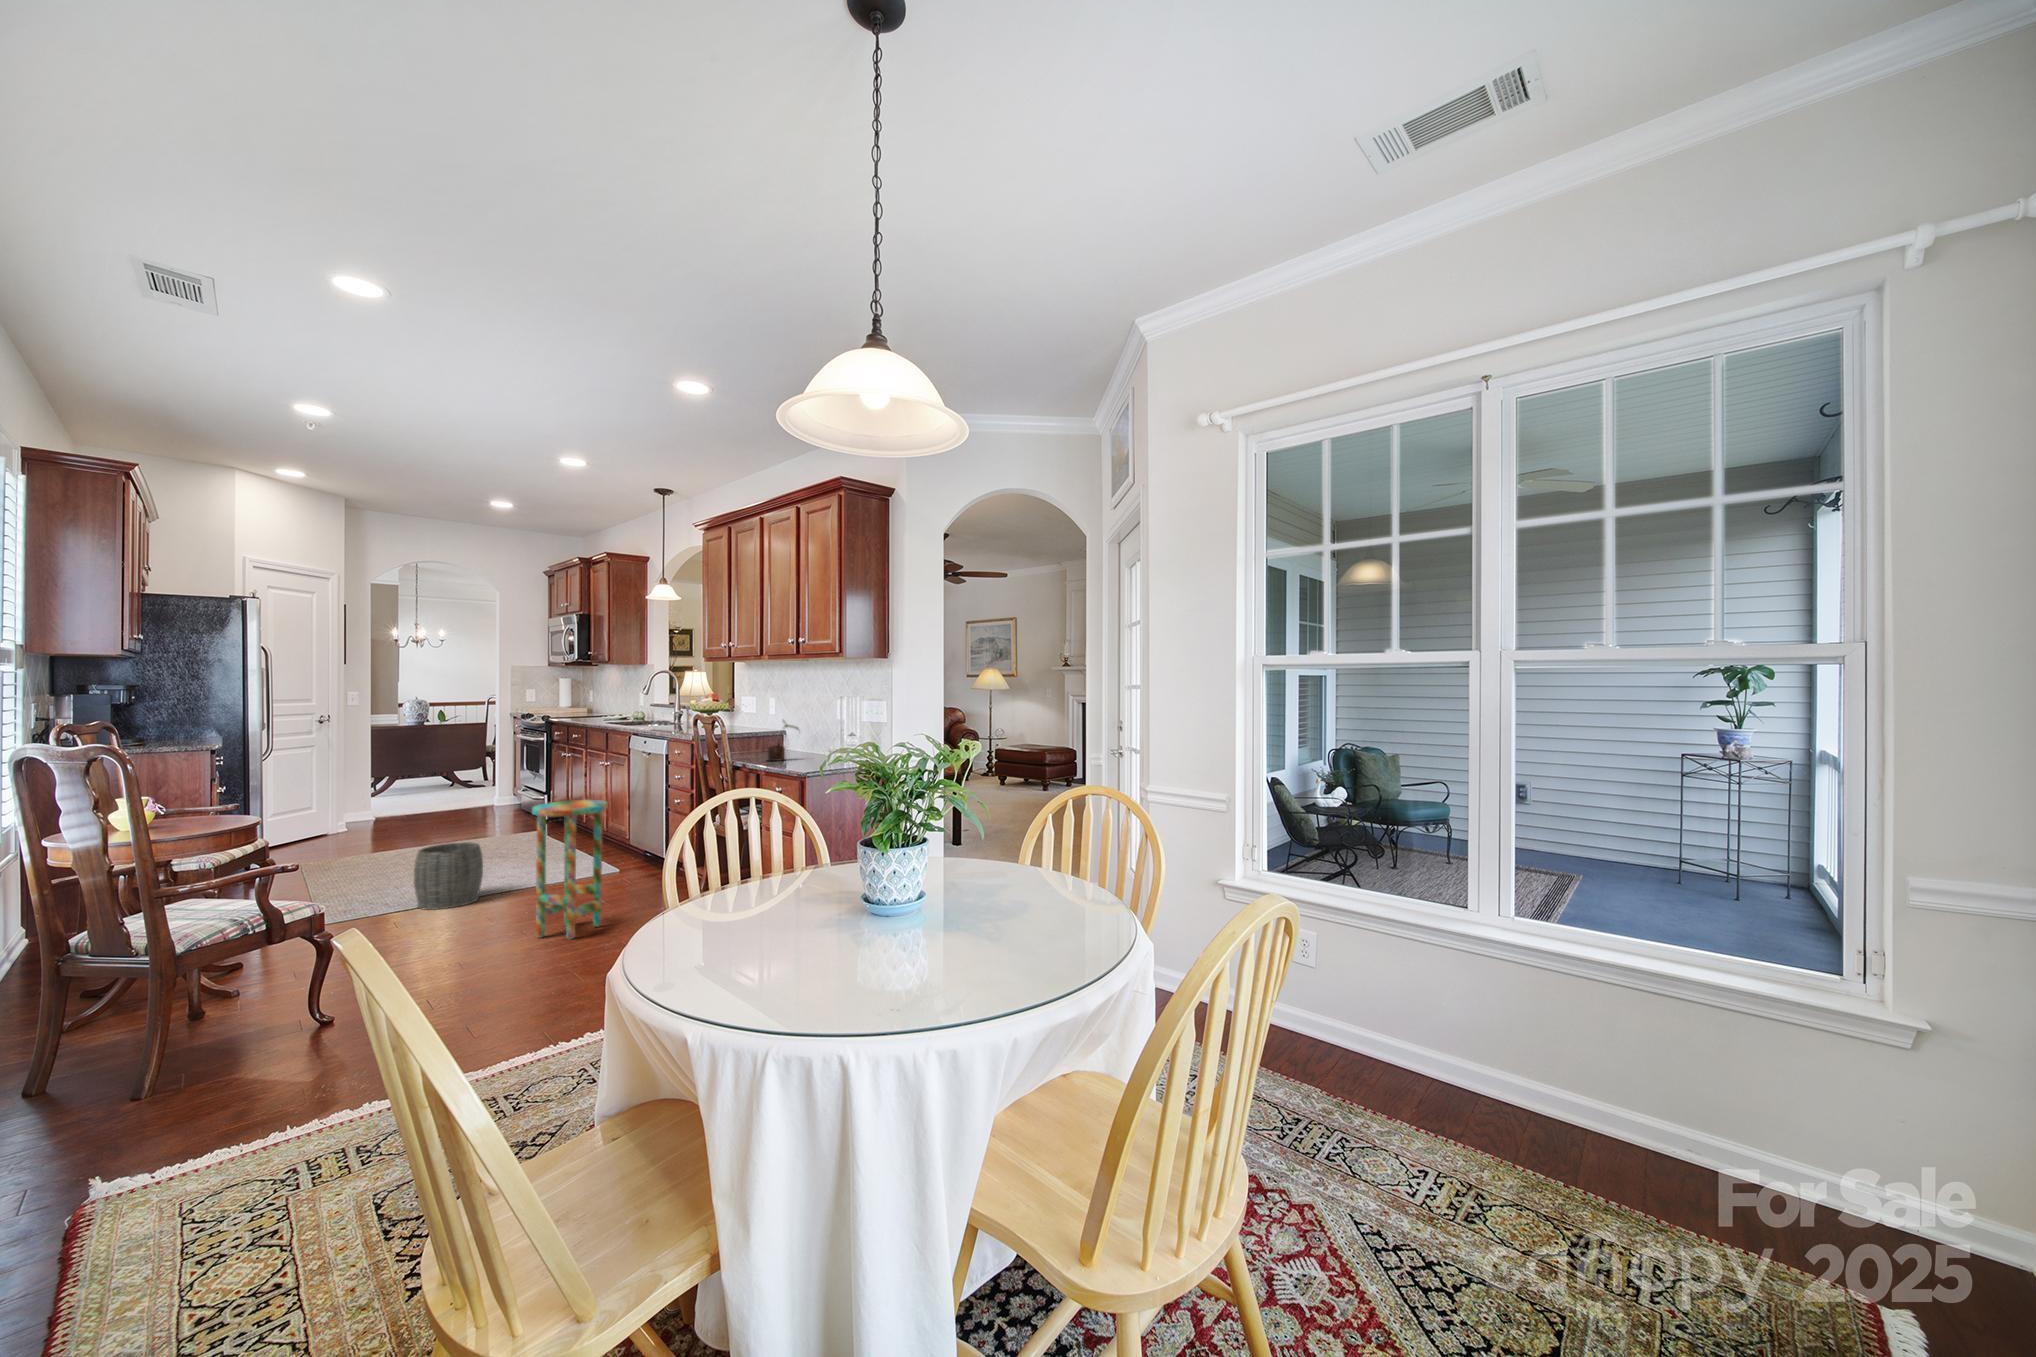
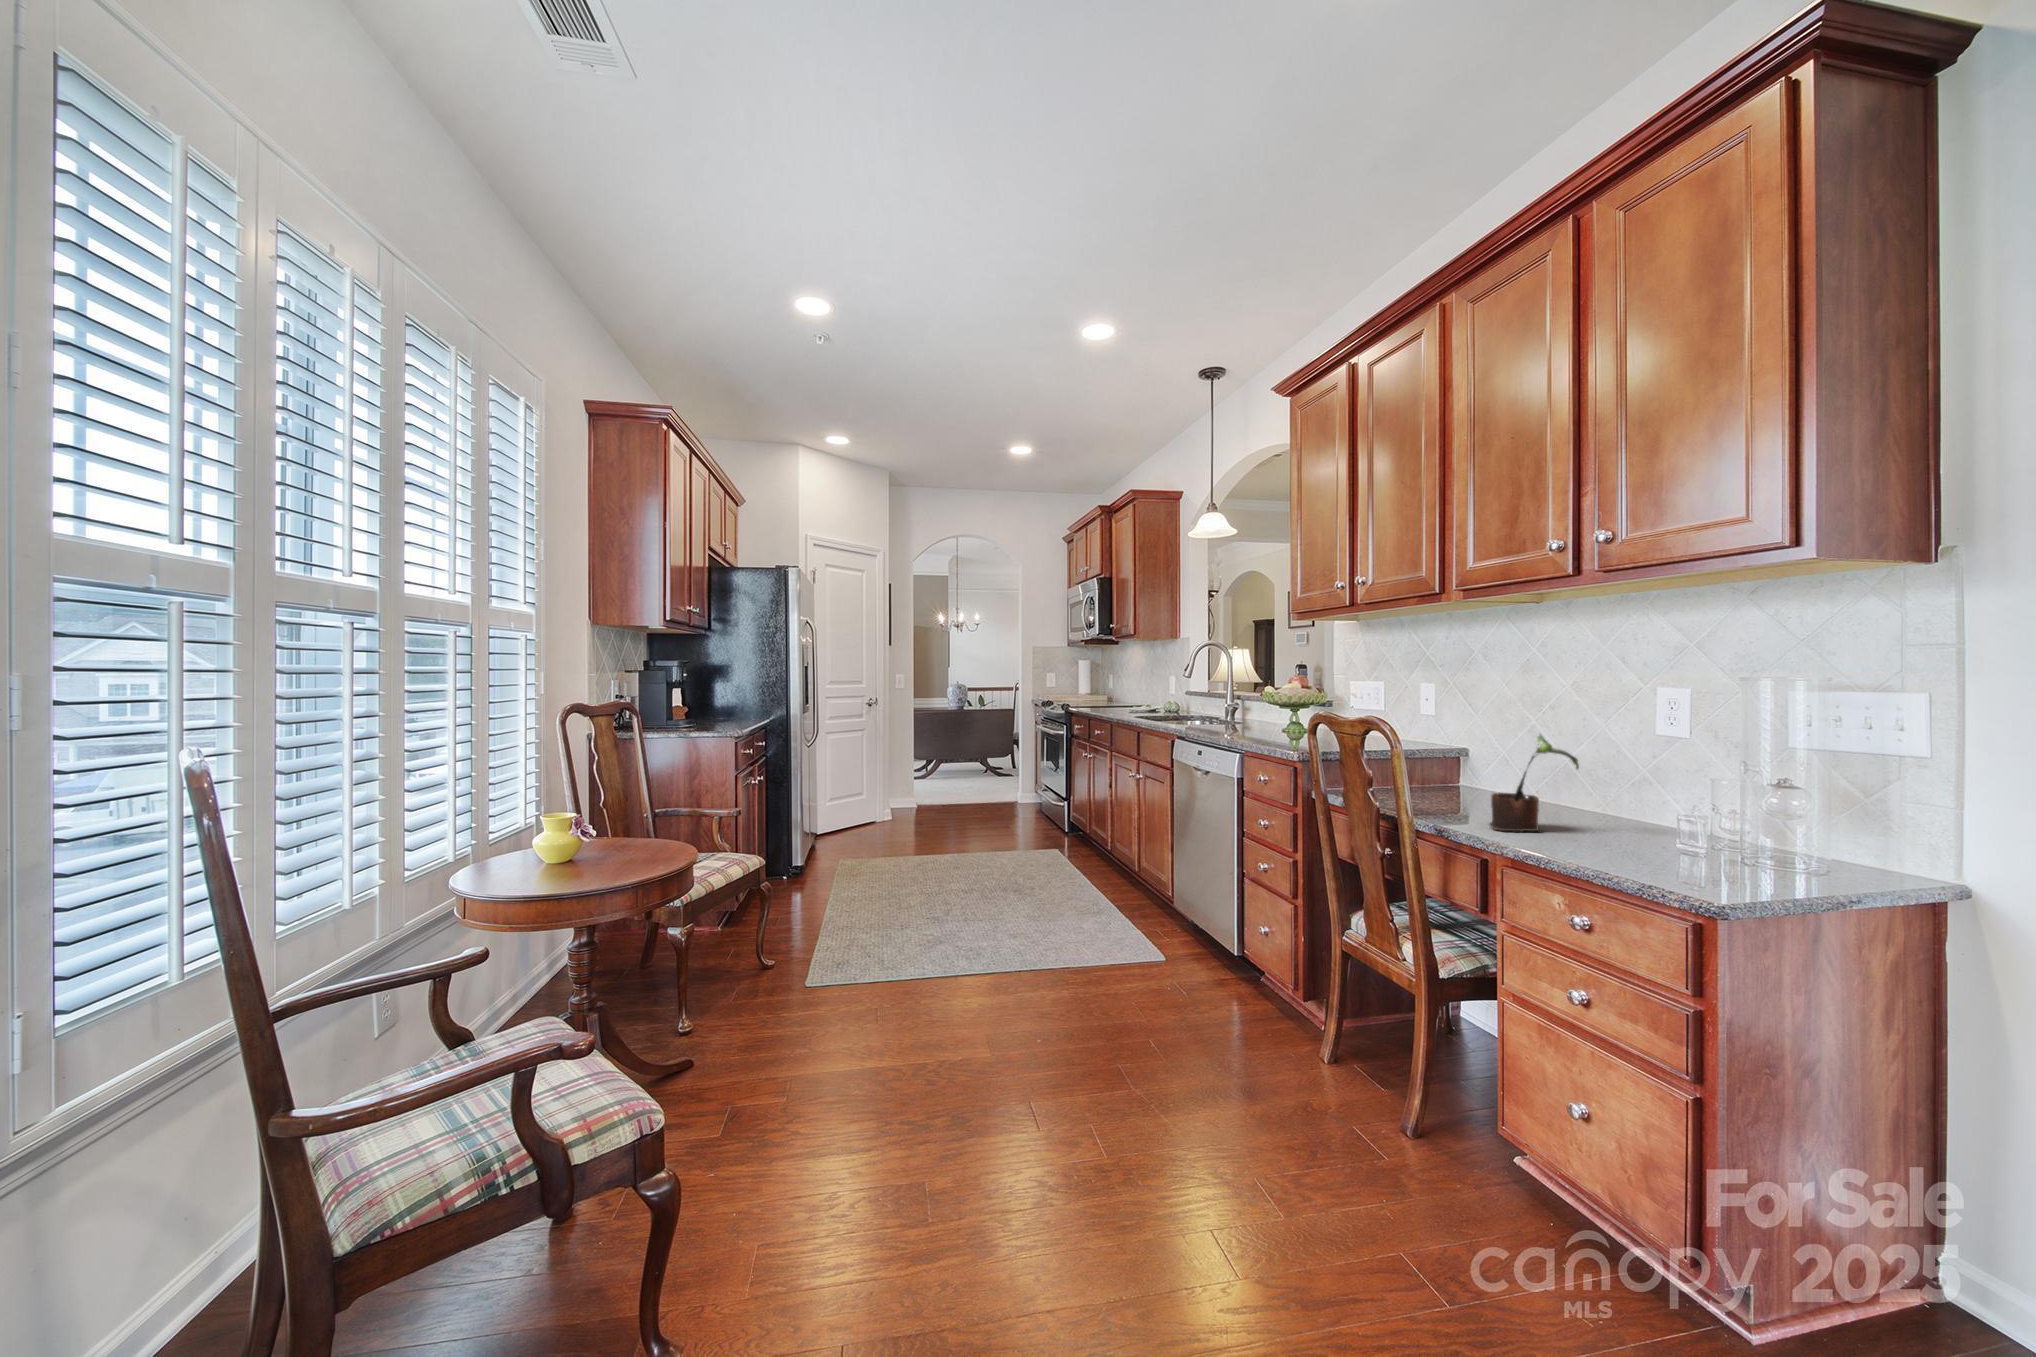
side table: present [532,800,608,940] -> none [1037,877,1170,1186]
woven basket: present [414,842,483,910] -> none [902,890,984,998]

